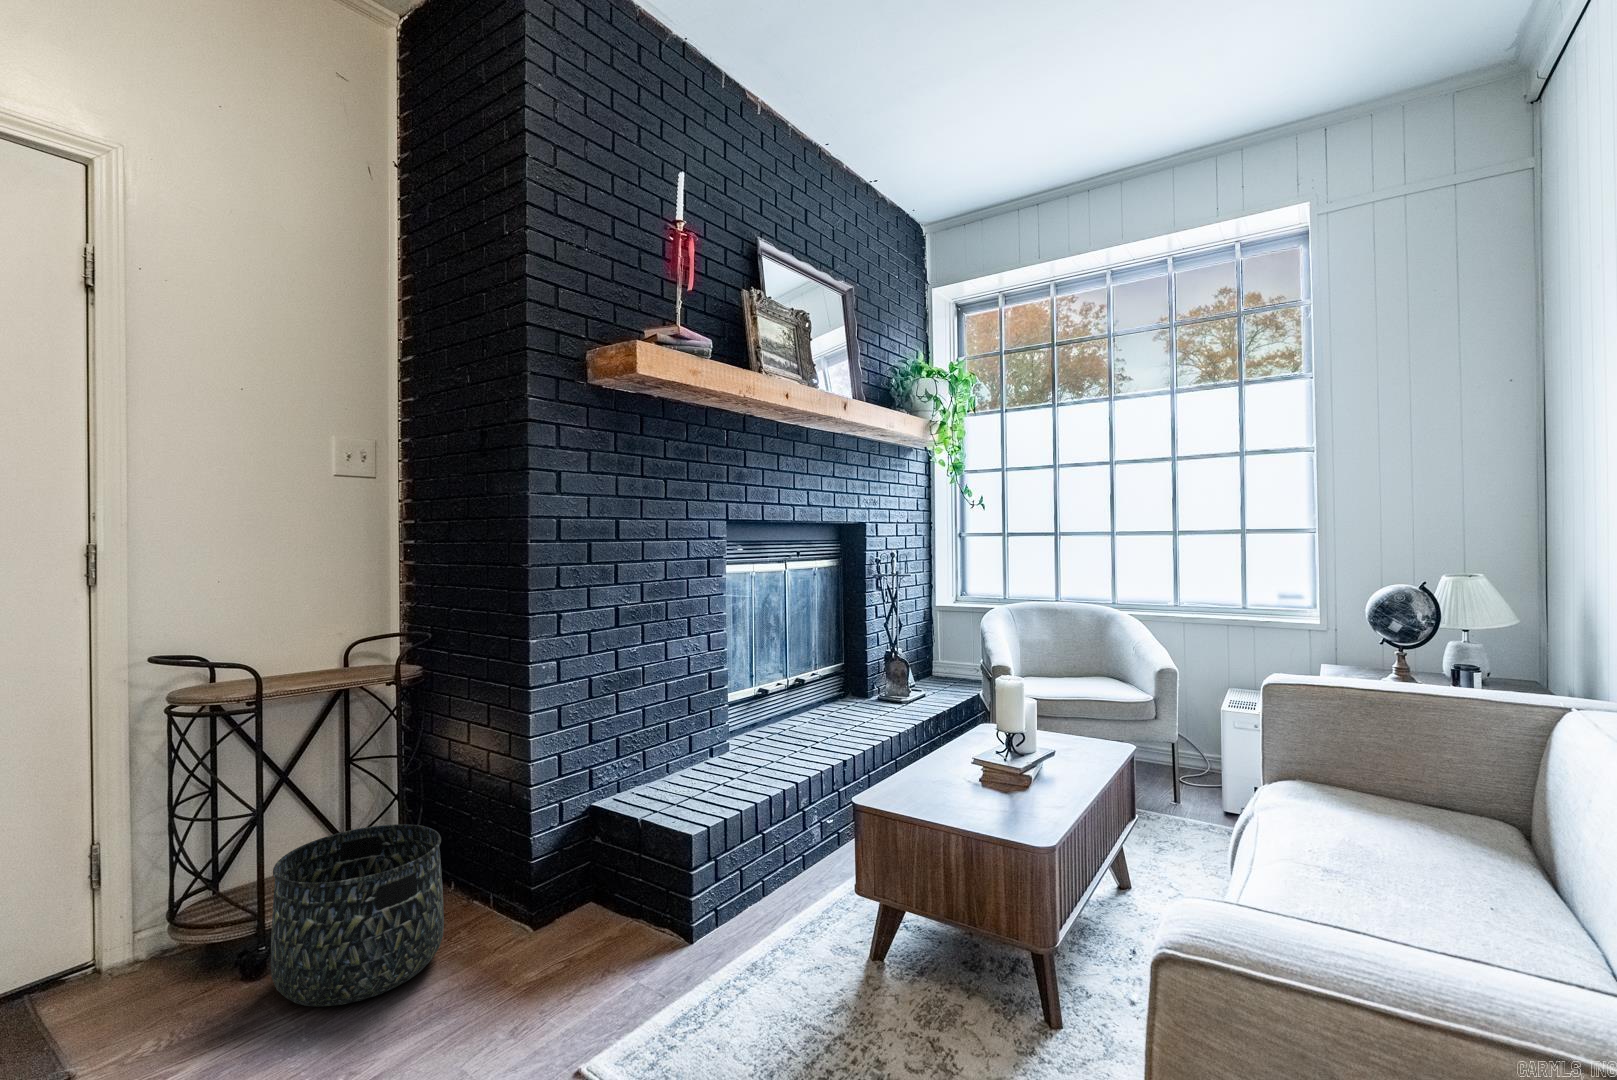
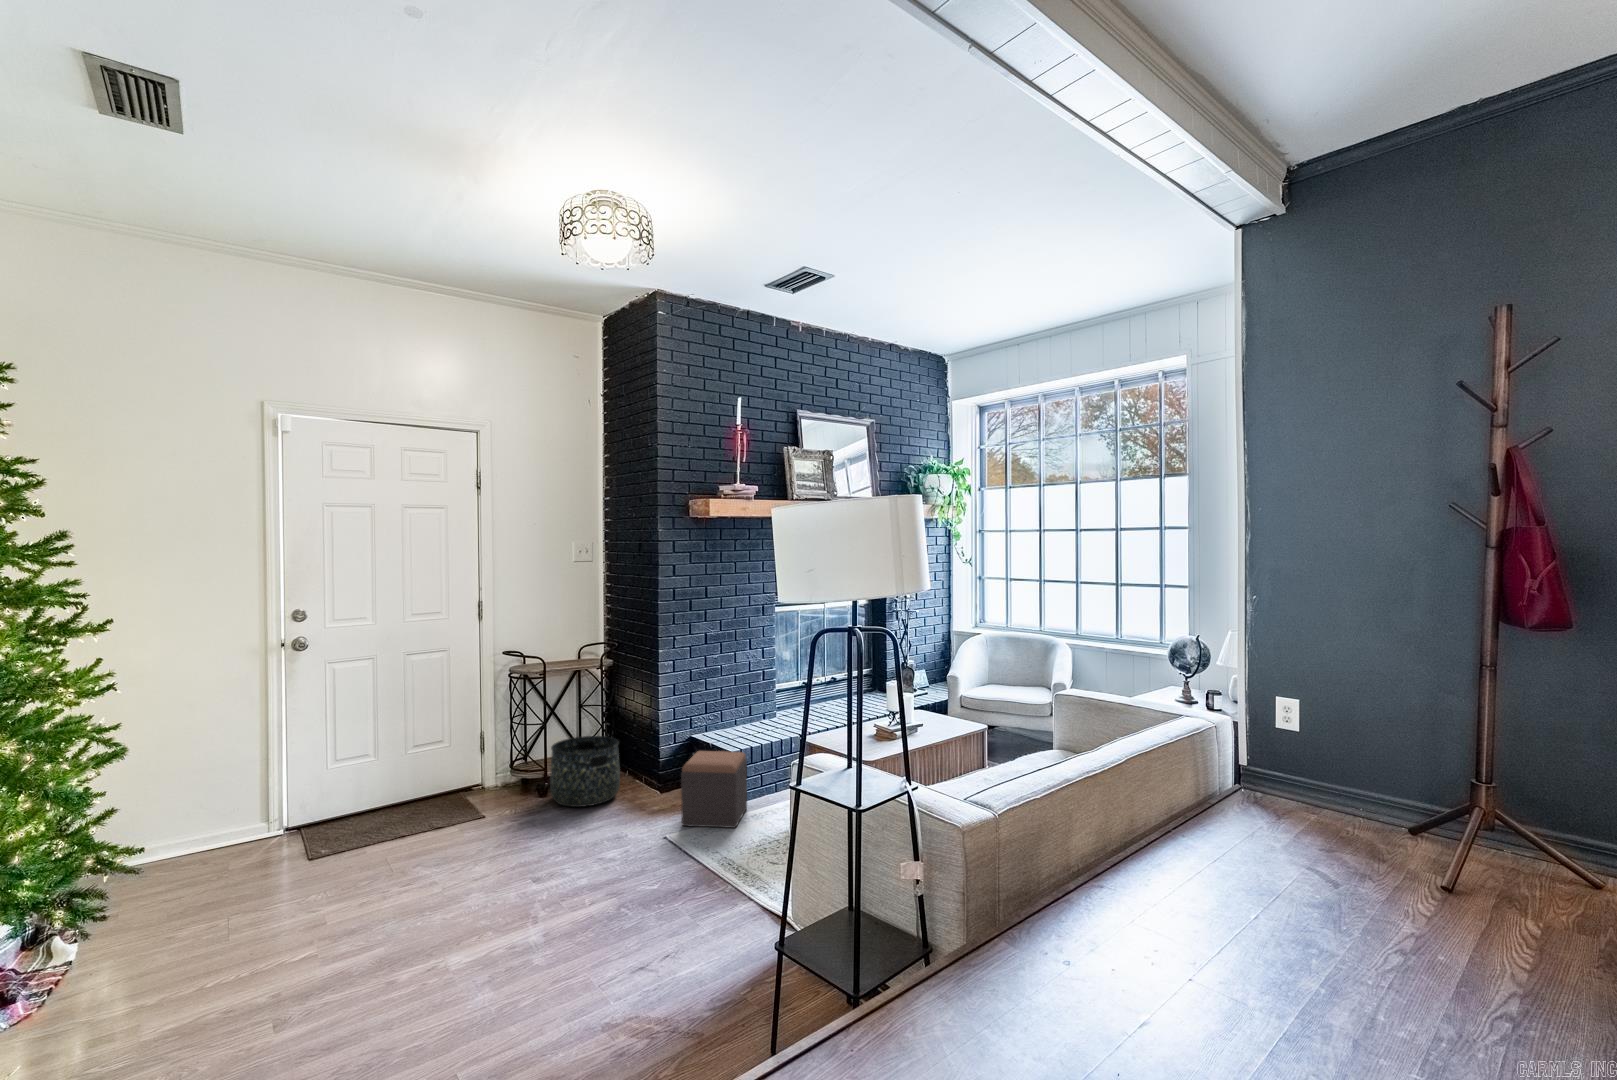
footstool: none [611,838,740,1032] -> present [681,751,747,828]

